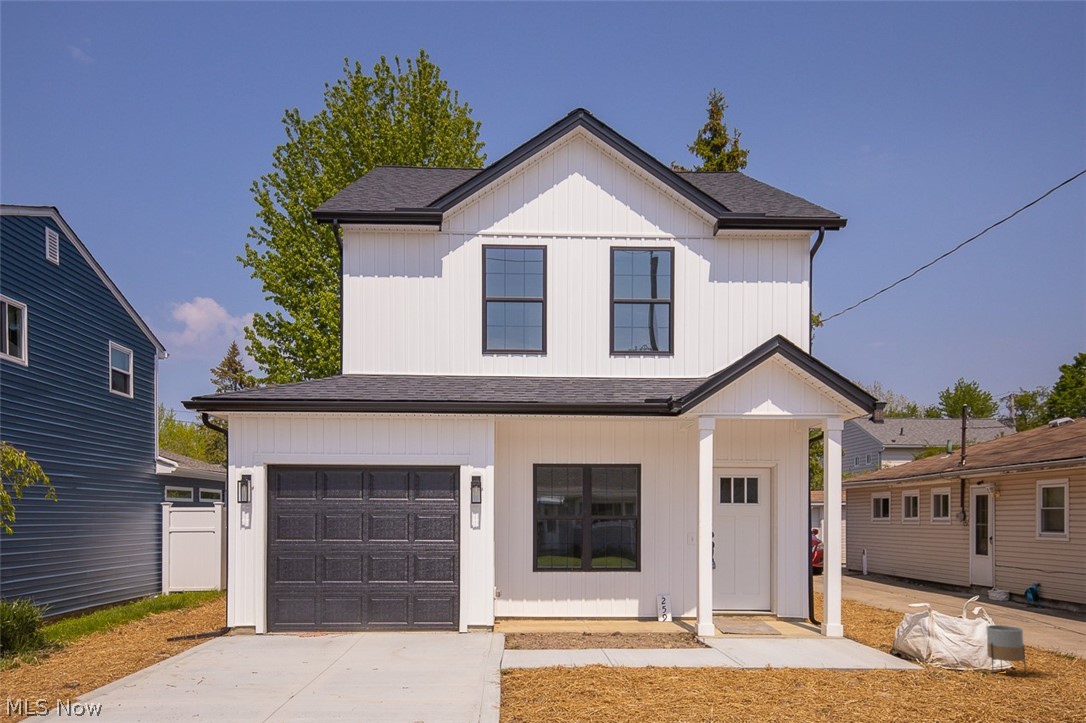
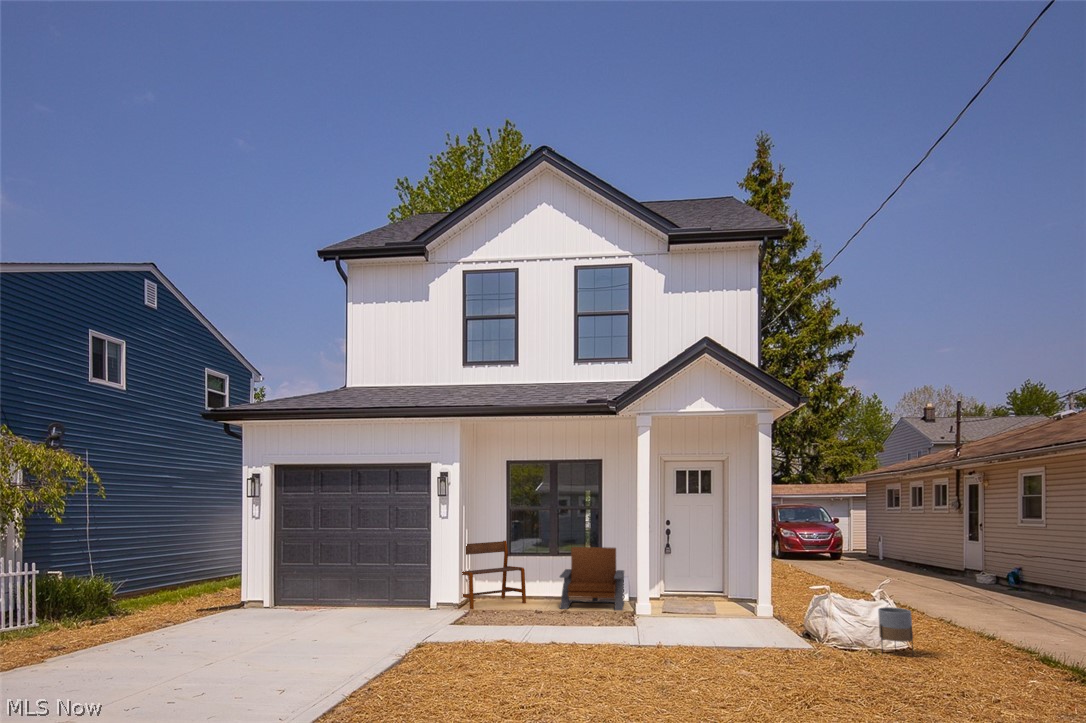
bench: none [480,554,560,633] -> present [462,541,526,609]
lounge chair: none [602,562,675,633] -> present [560,547,625,611]

